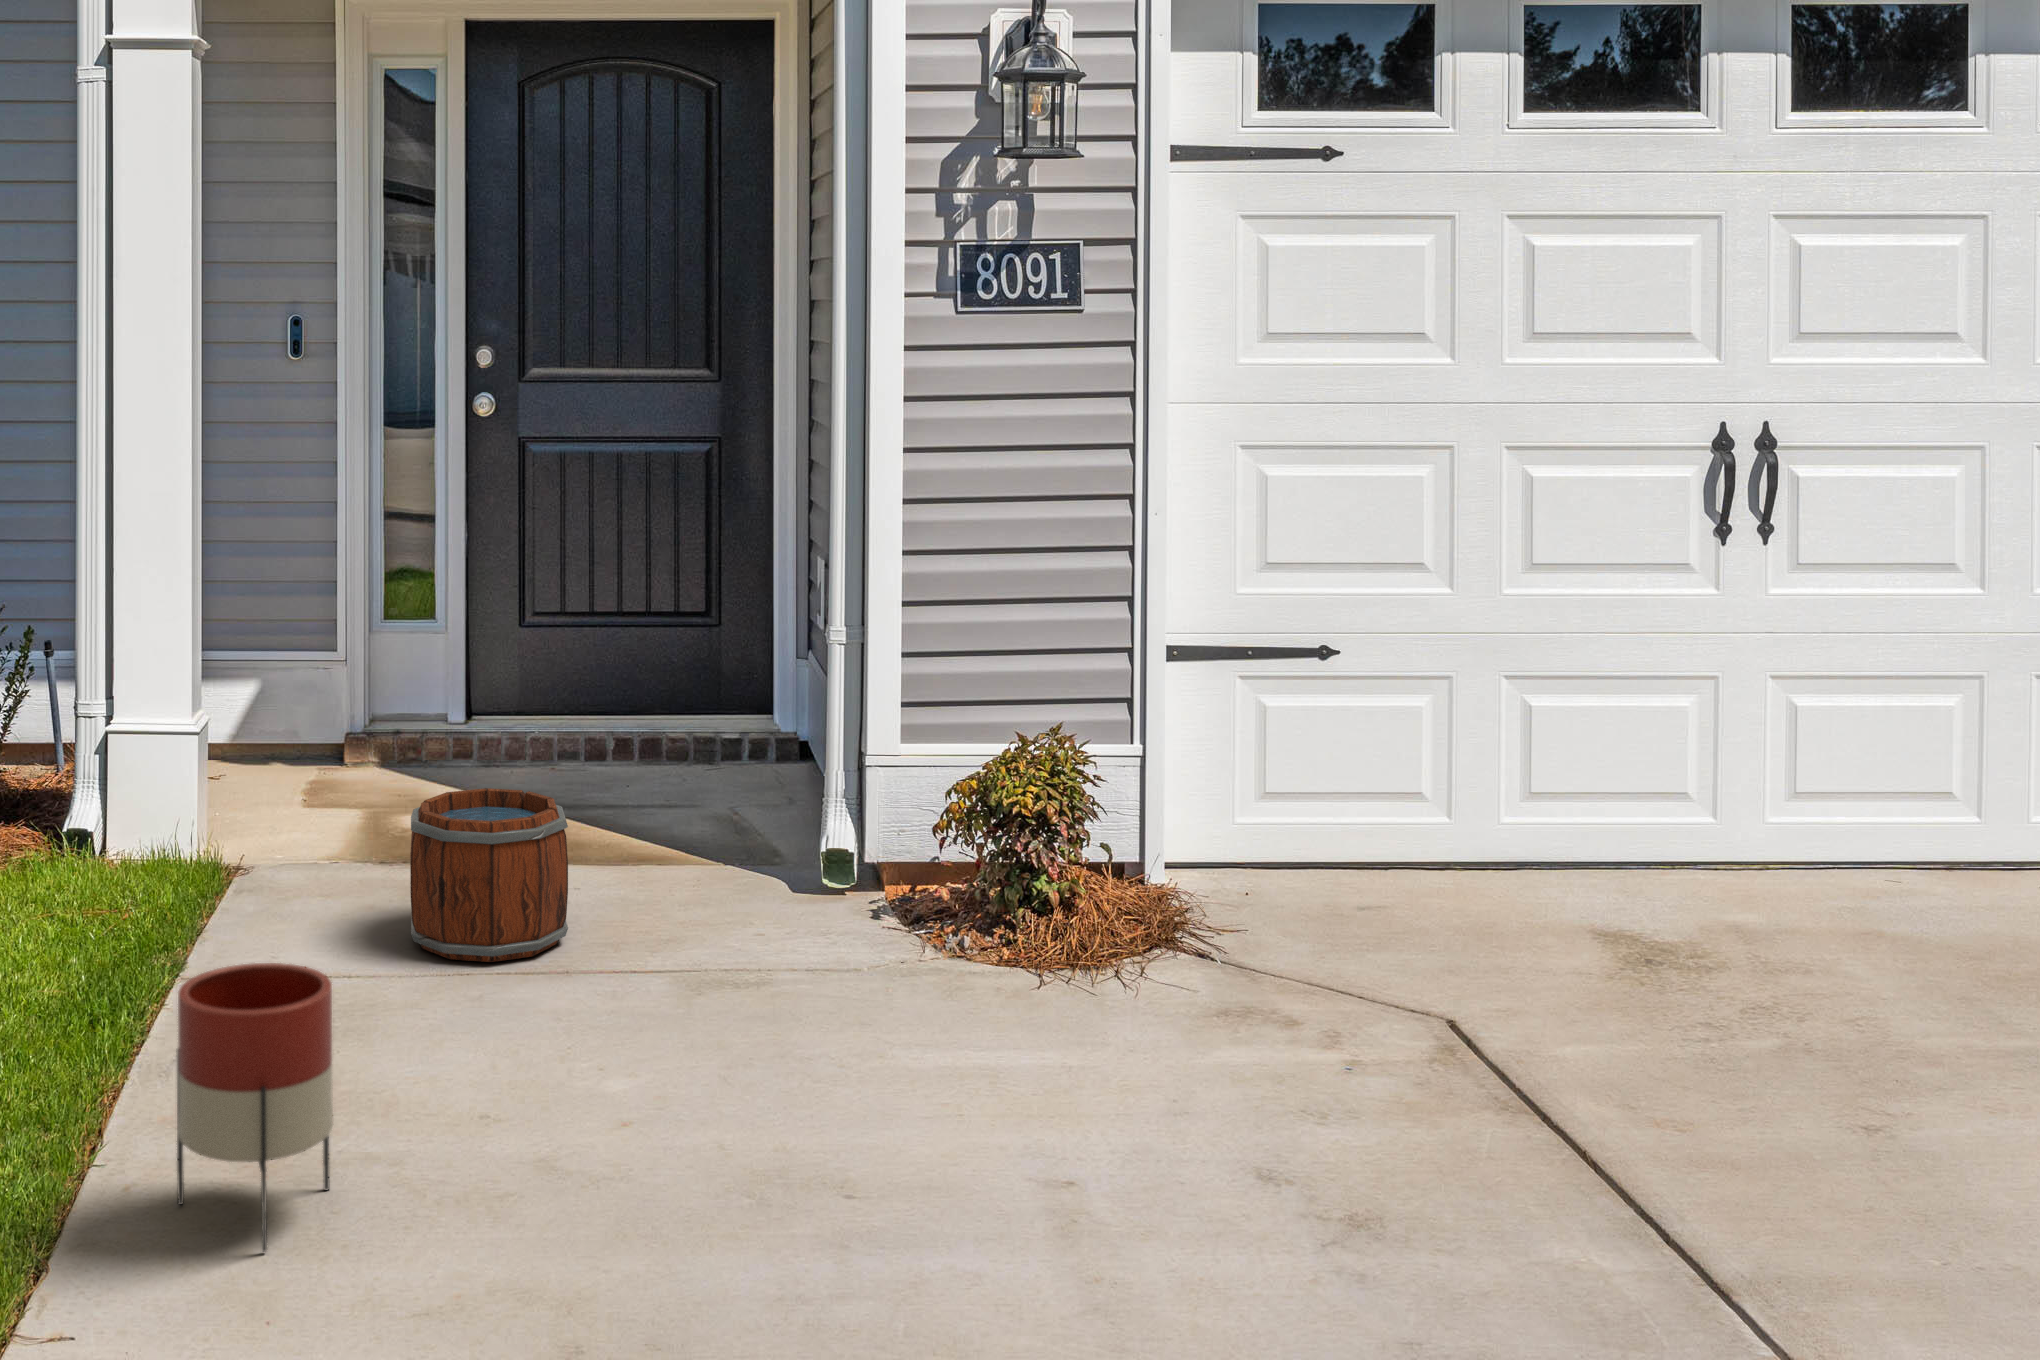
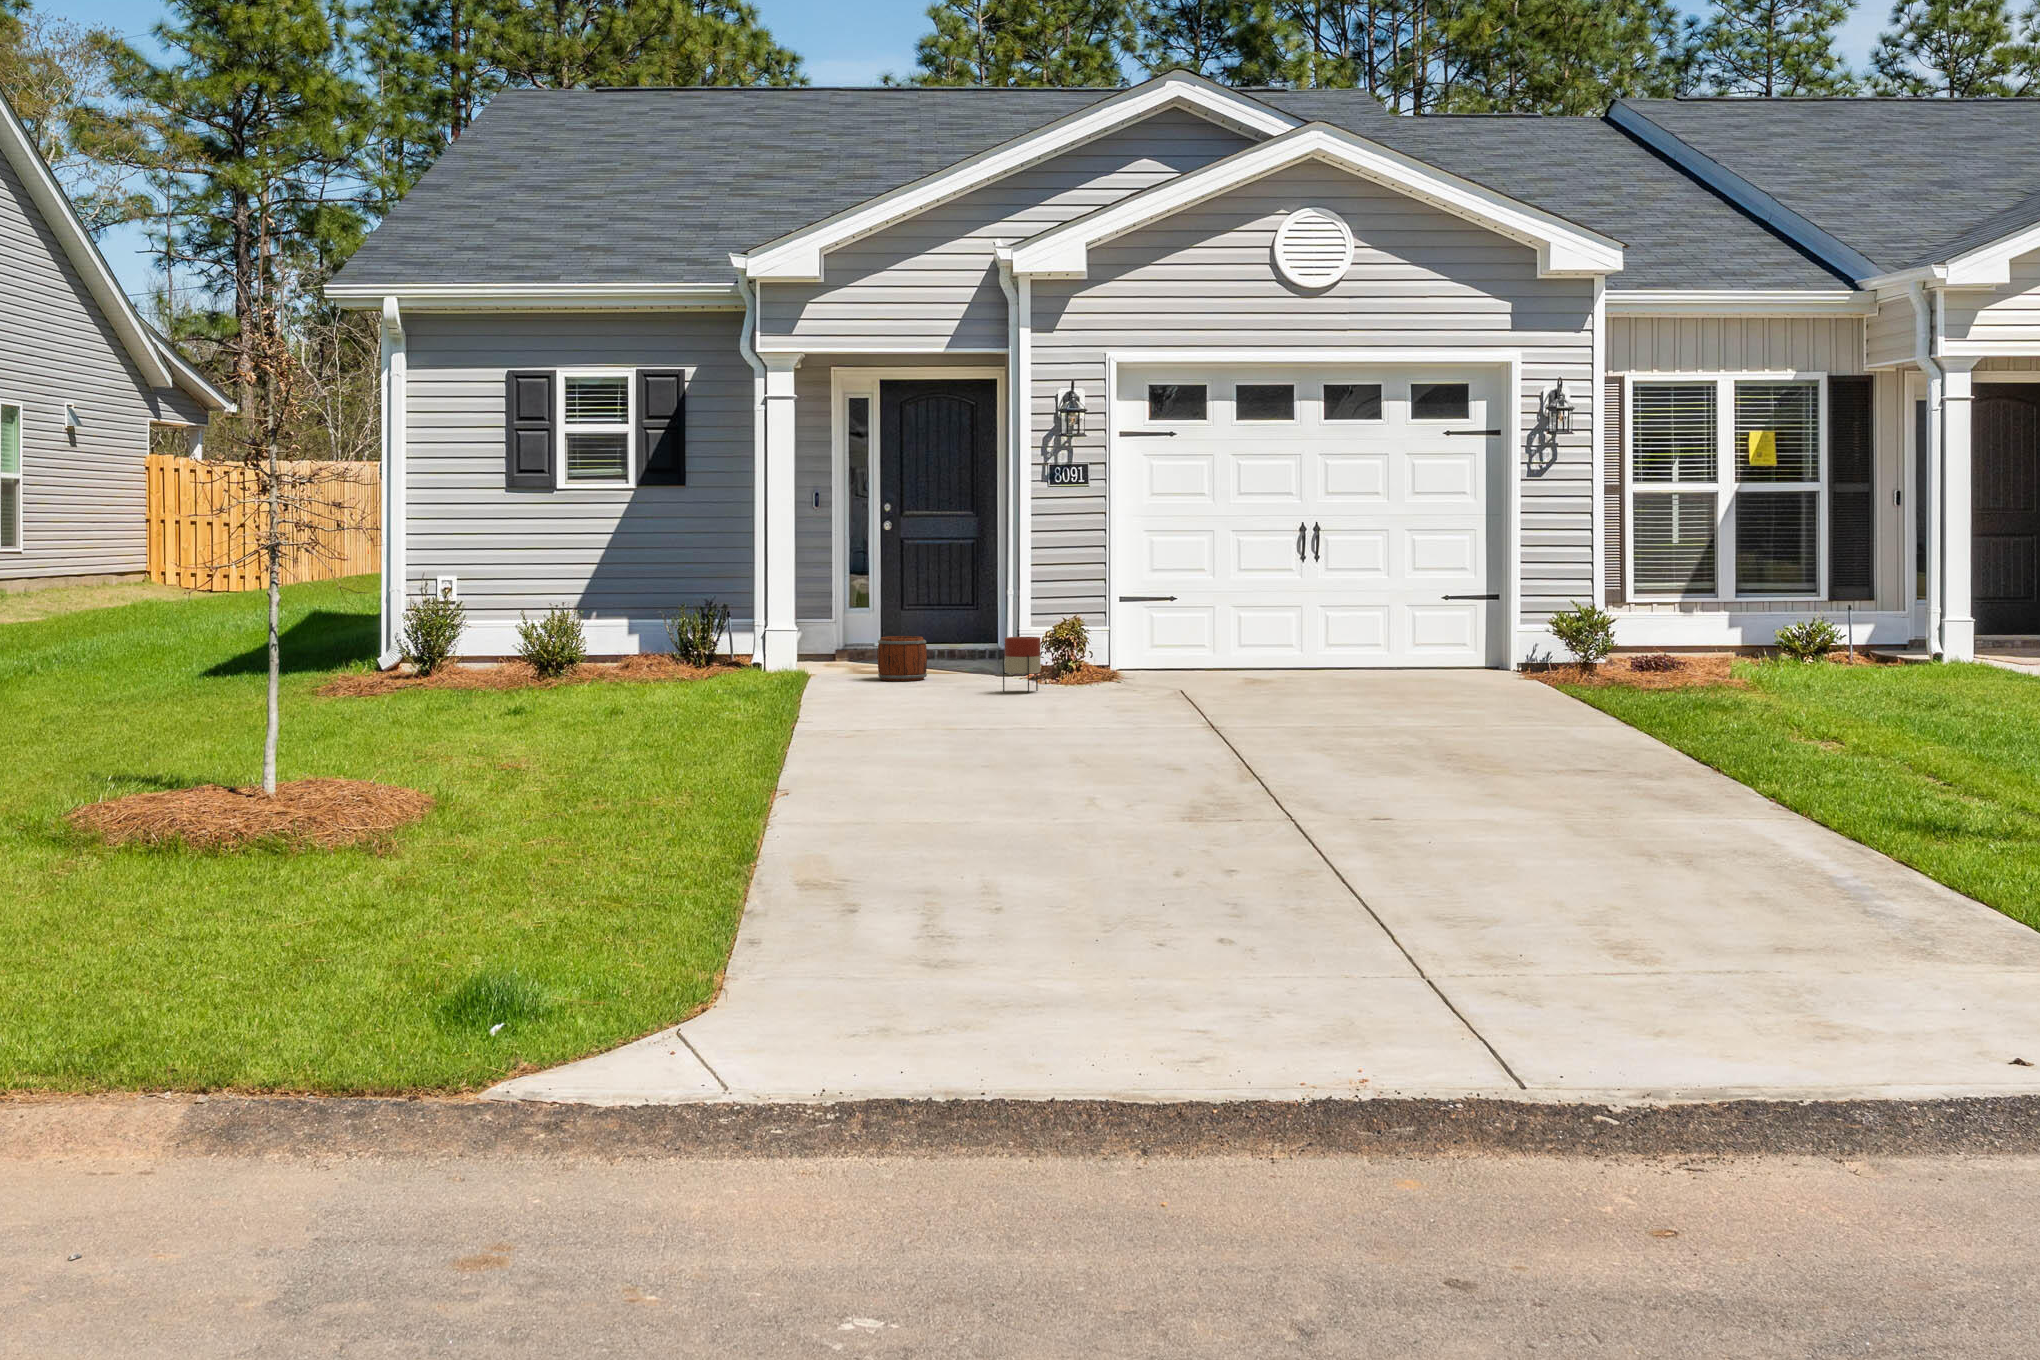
planter: present [176,963,333,1252] -> present [1003,637,1041,693]

